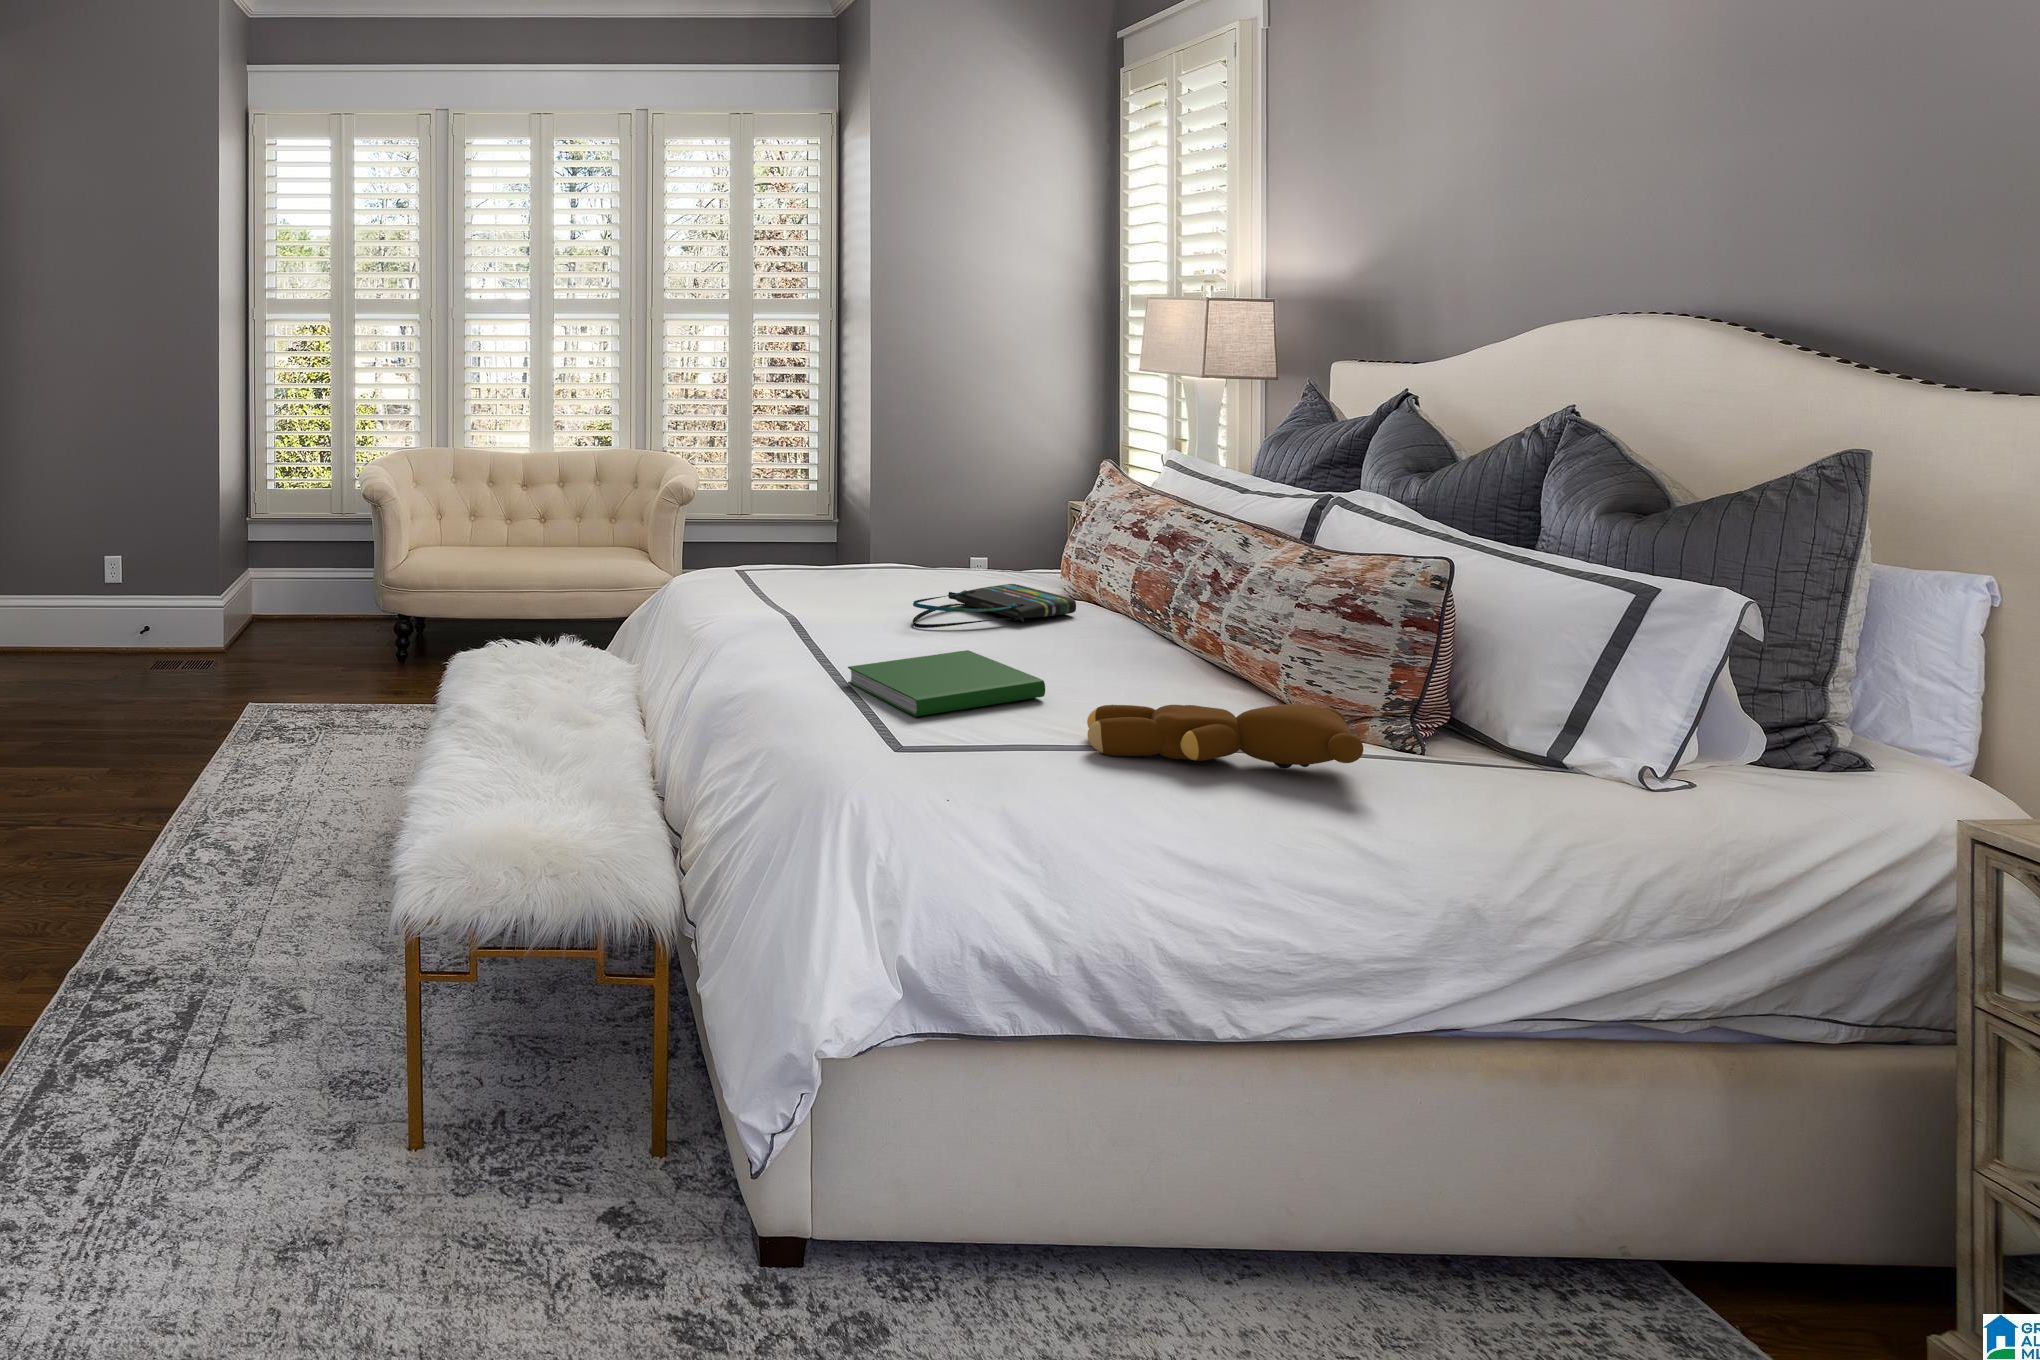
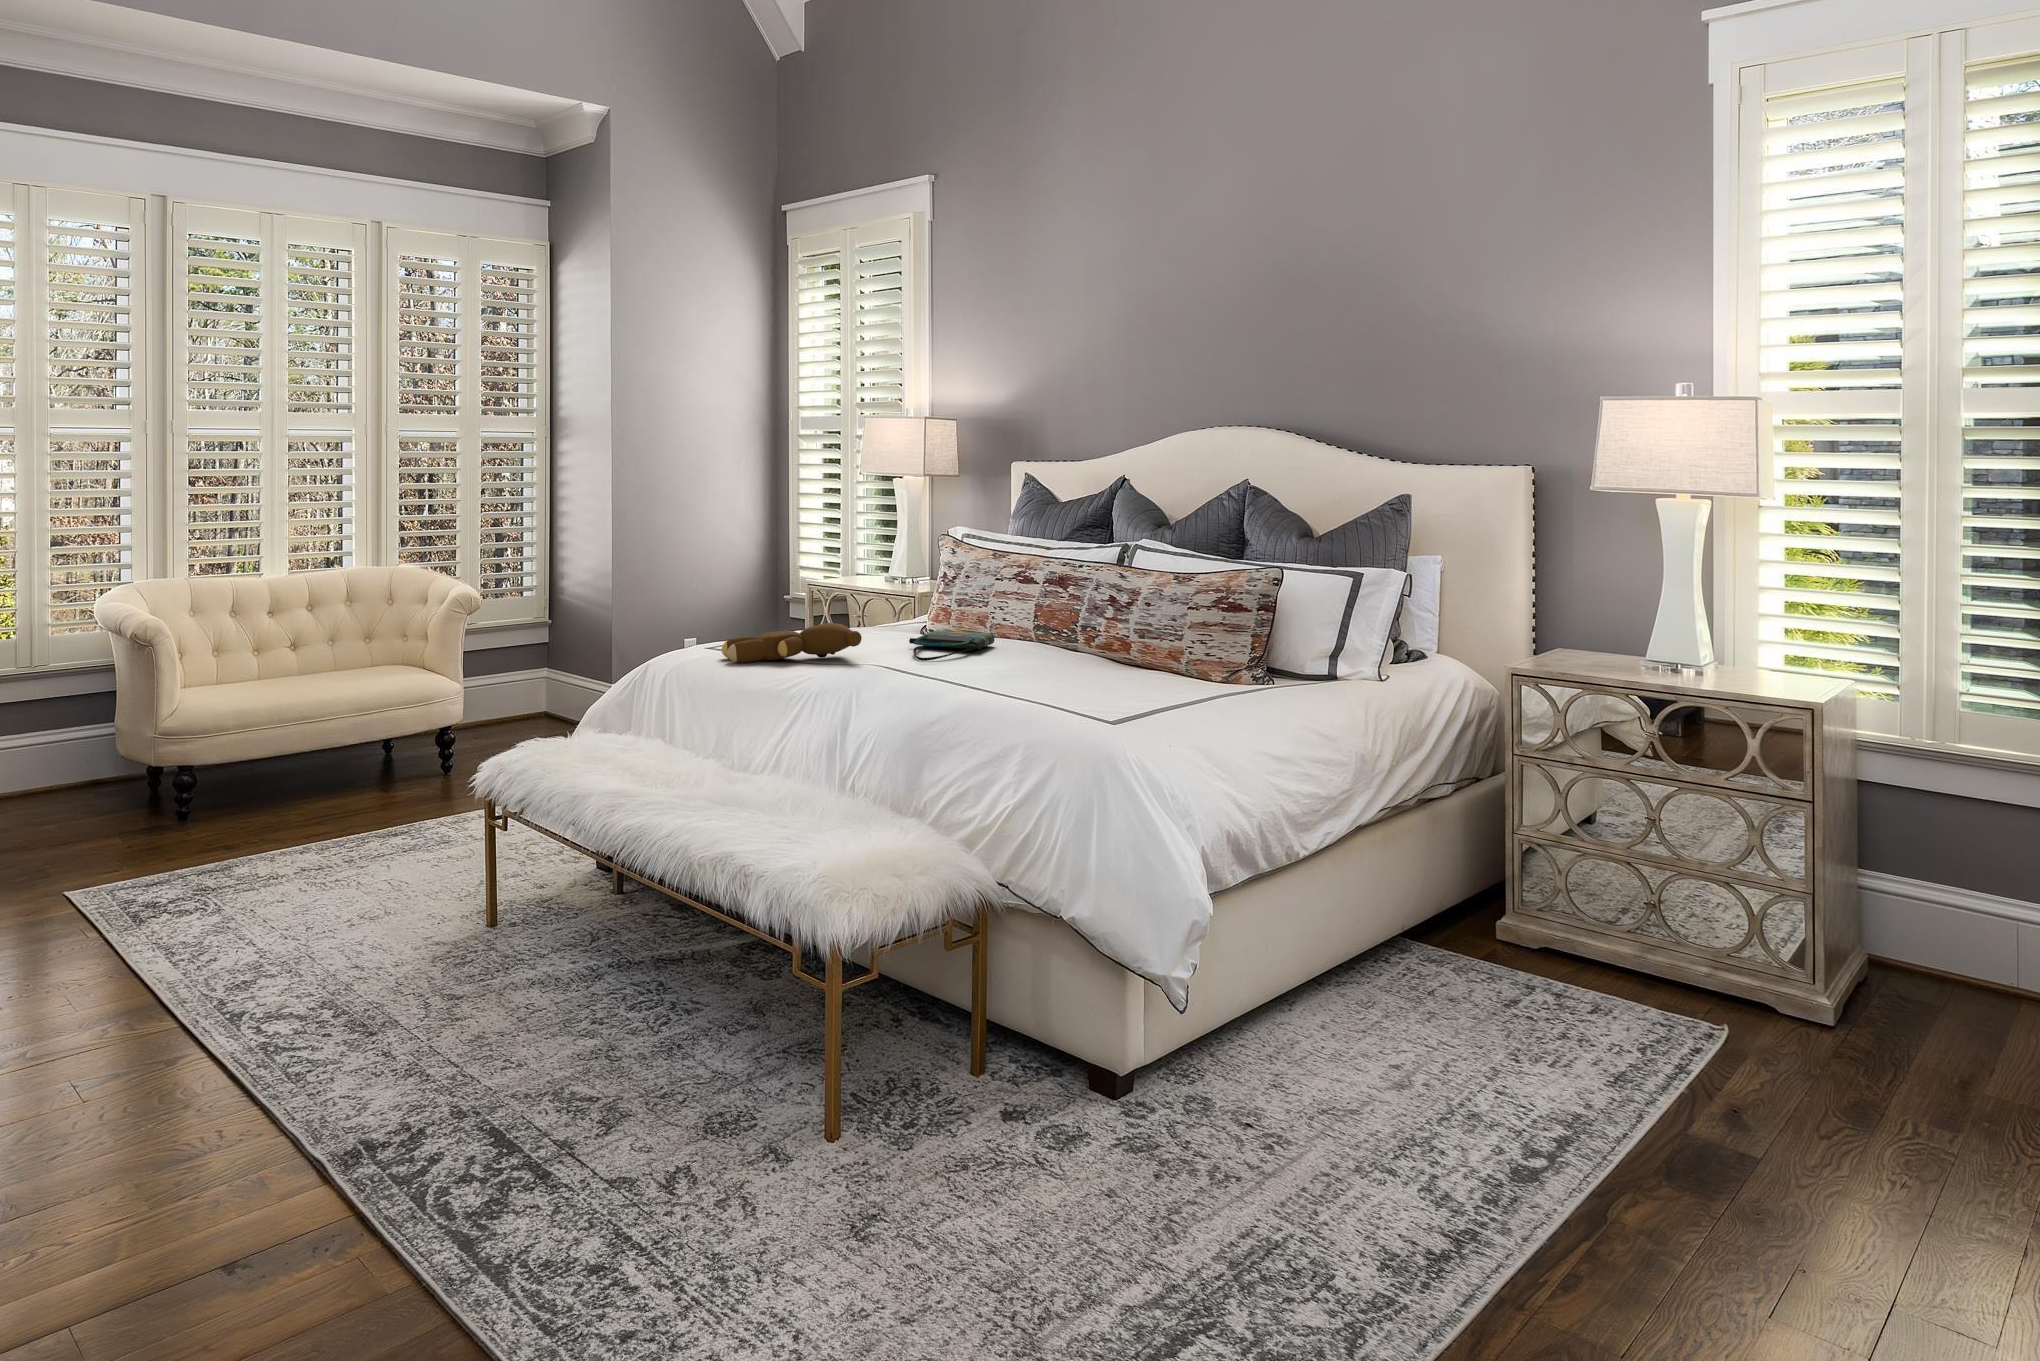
hardcover book: present [848,650,1045,716] -> none [958,663,1077,699]
teddy bear: present [1087,704,1363,768] -> present [721,623,862,663]

